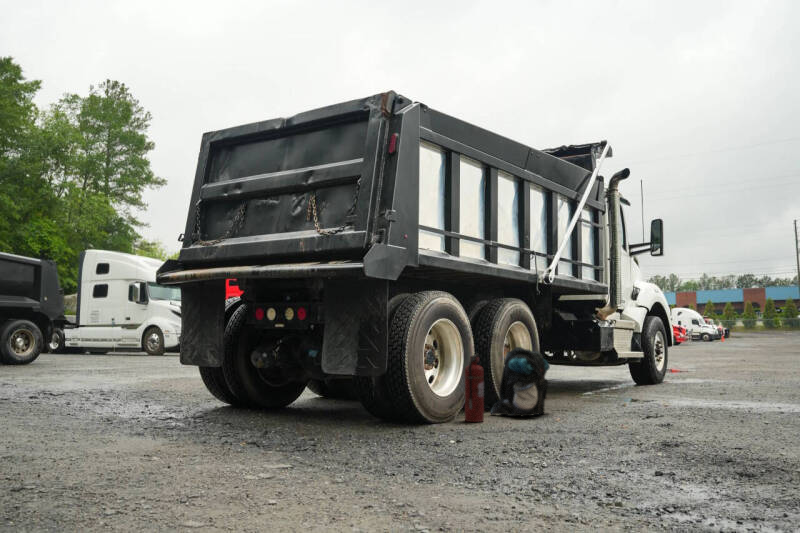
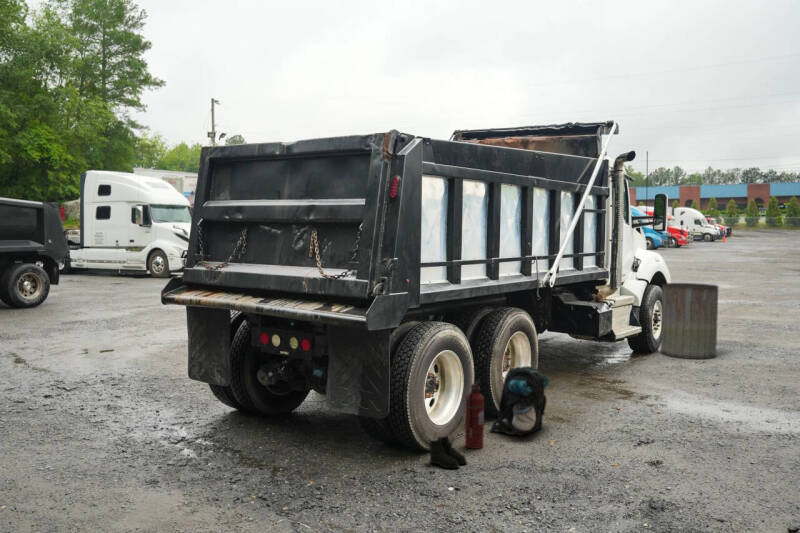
trash can: none [664,313,723,386] -> present [661,283,718,359]
boots: none [426,400,466,430] -> present [429,436,466,468]

